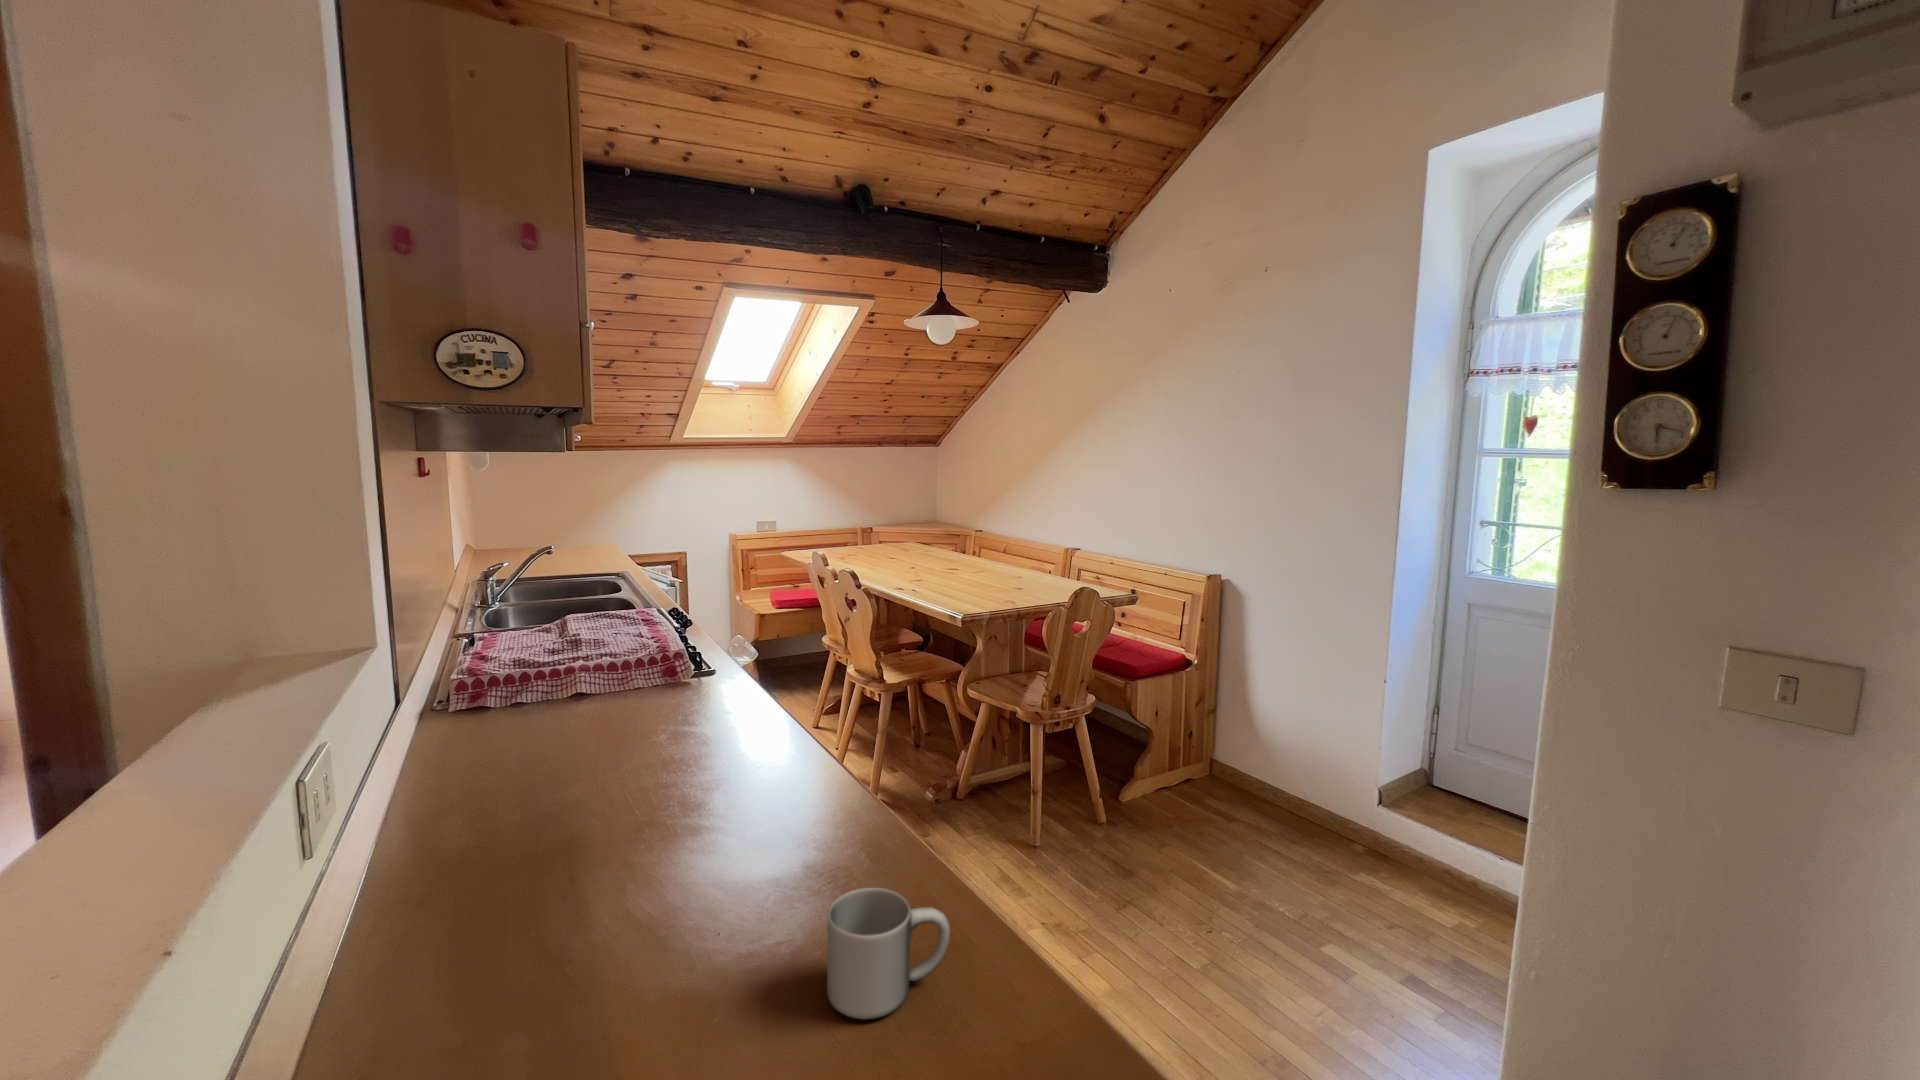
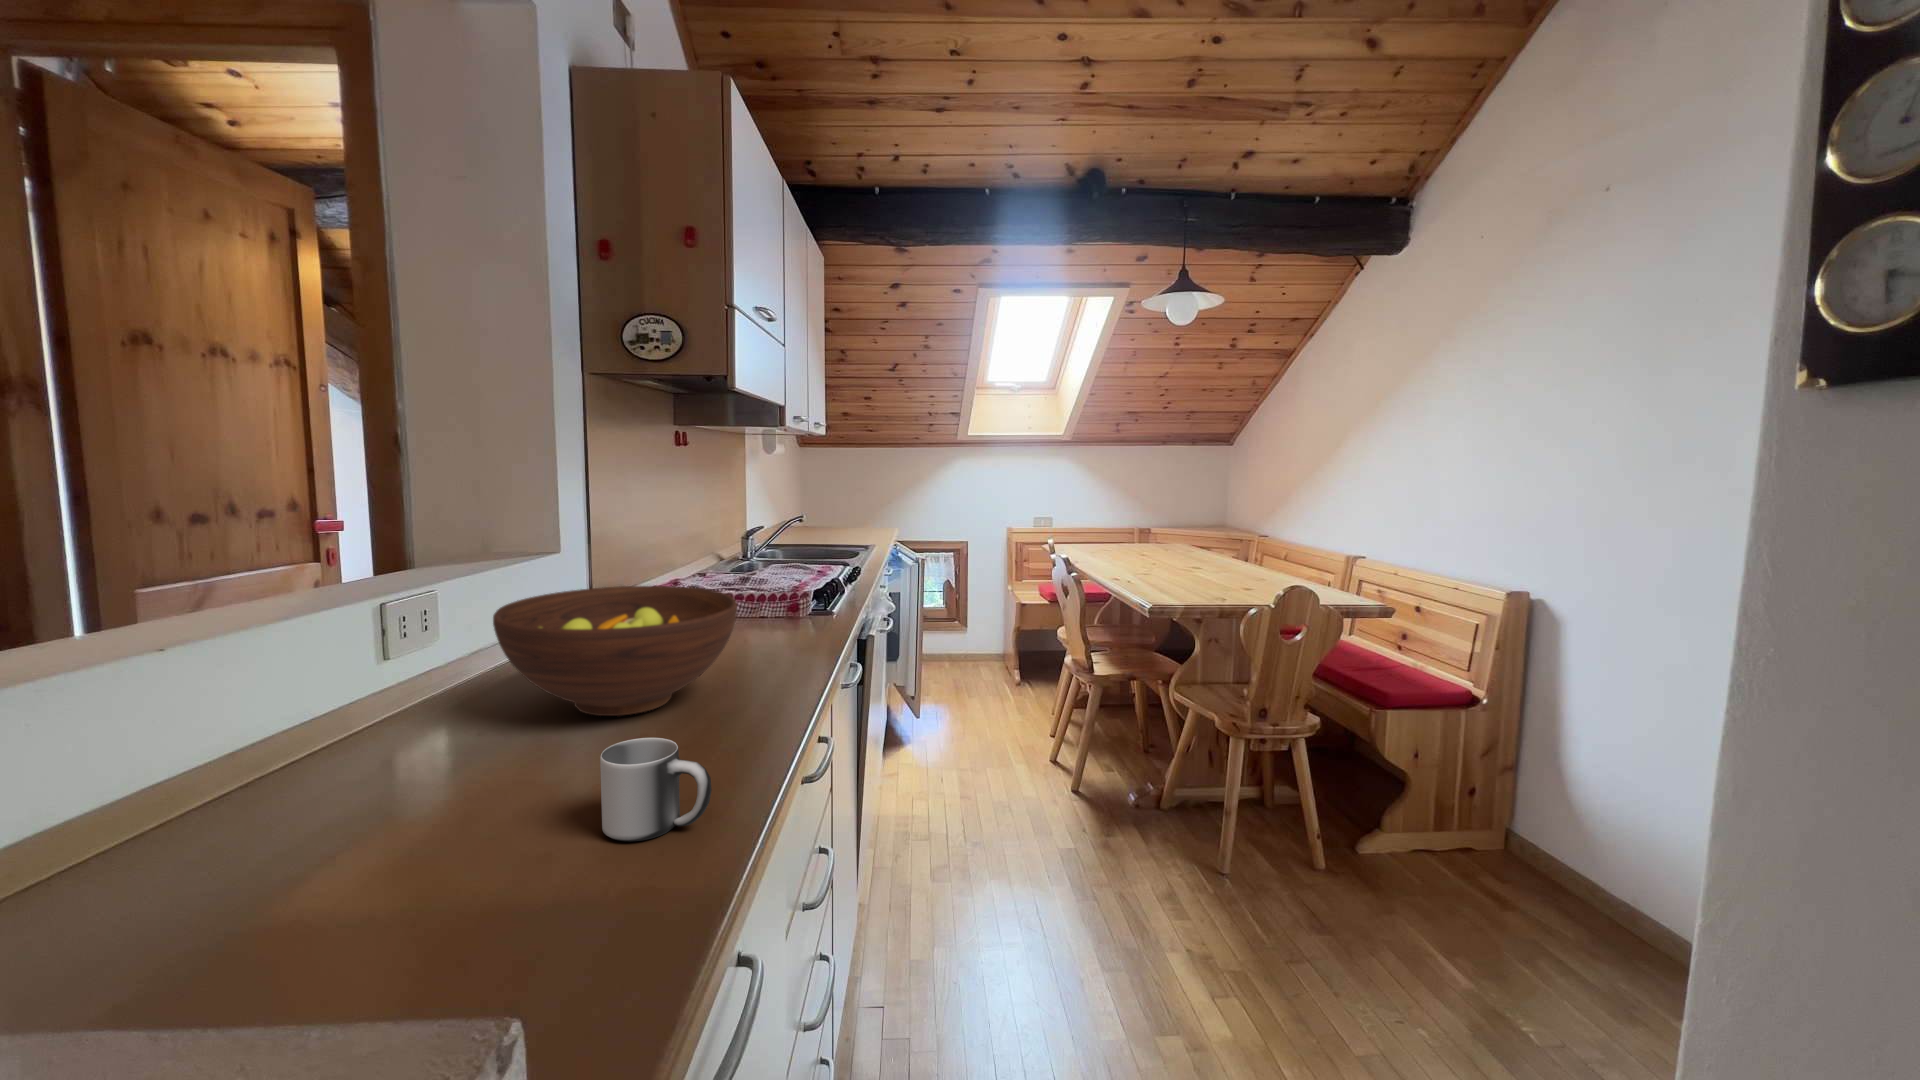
fruit bowl: none [463,681,764,866] -> present [493,586,737,716]

